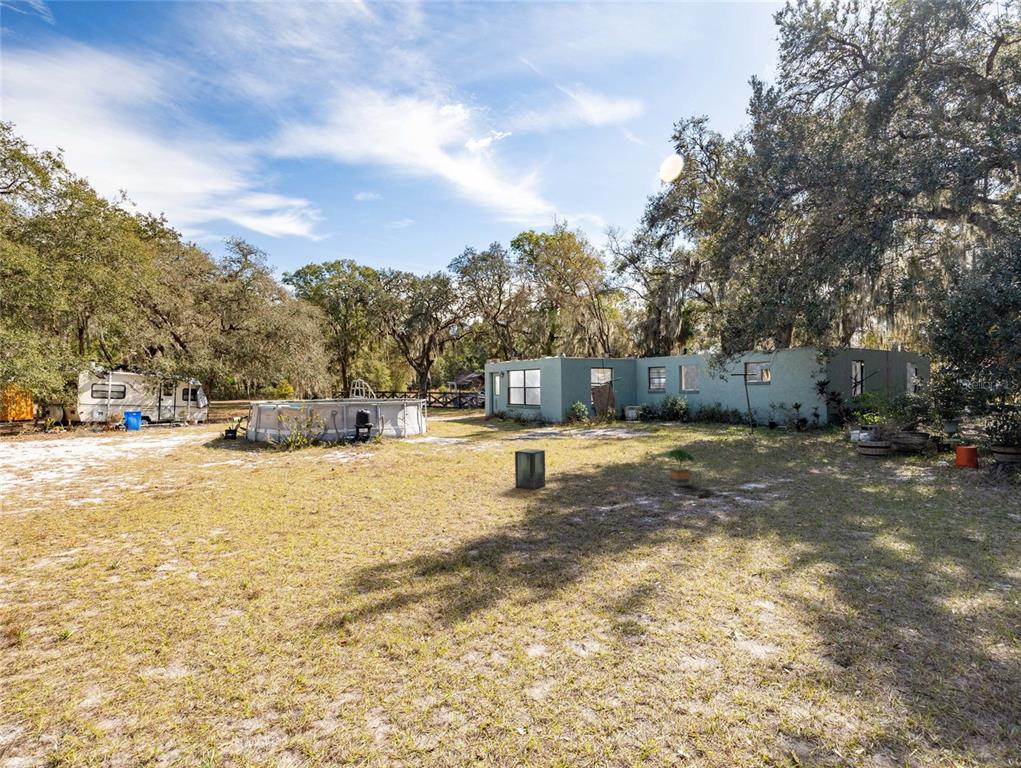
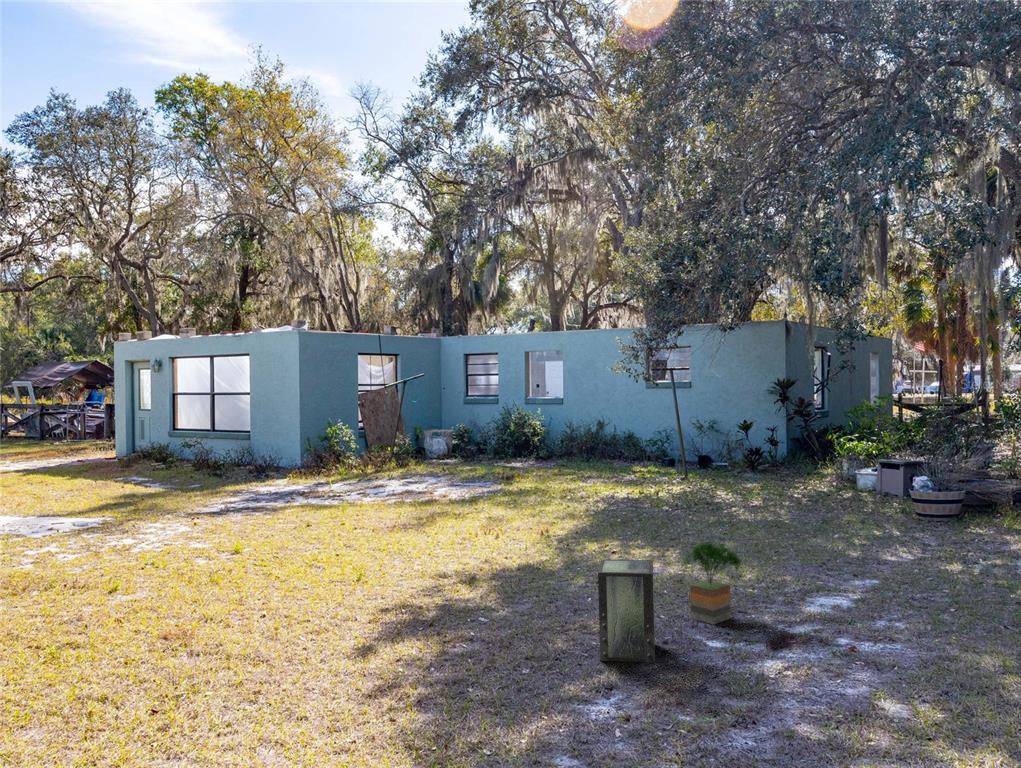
storage box: present [515,449,545,489] -> present [598,560,655,663]

